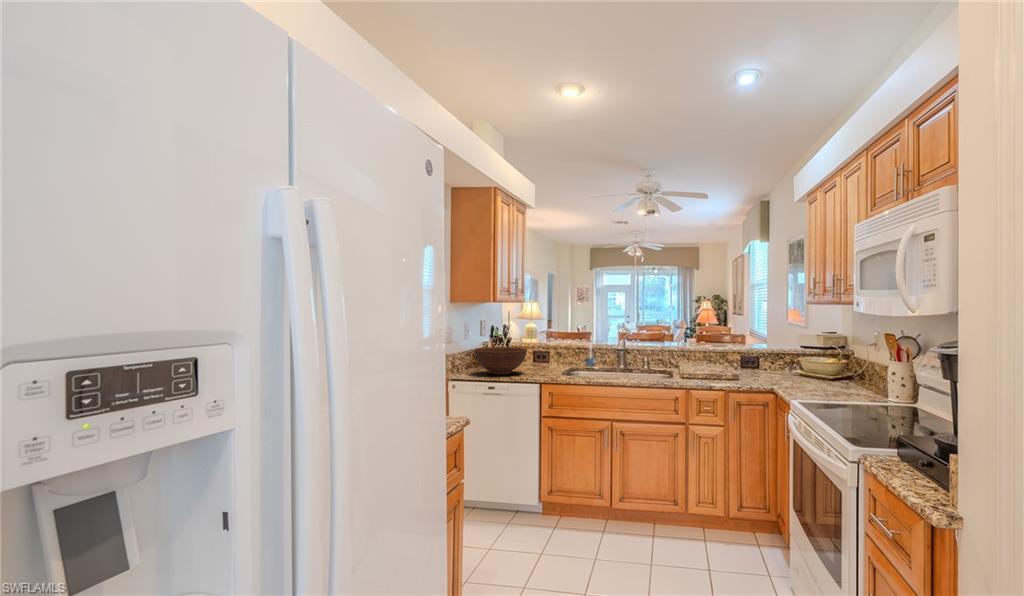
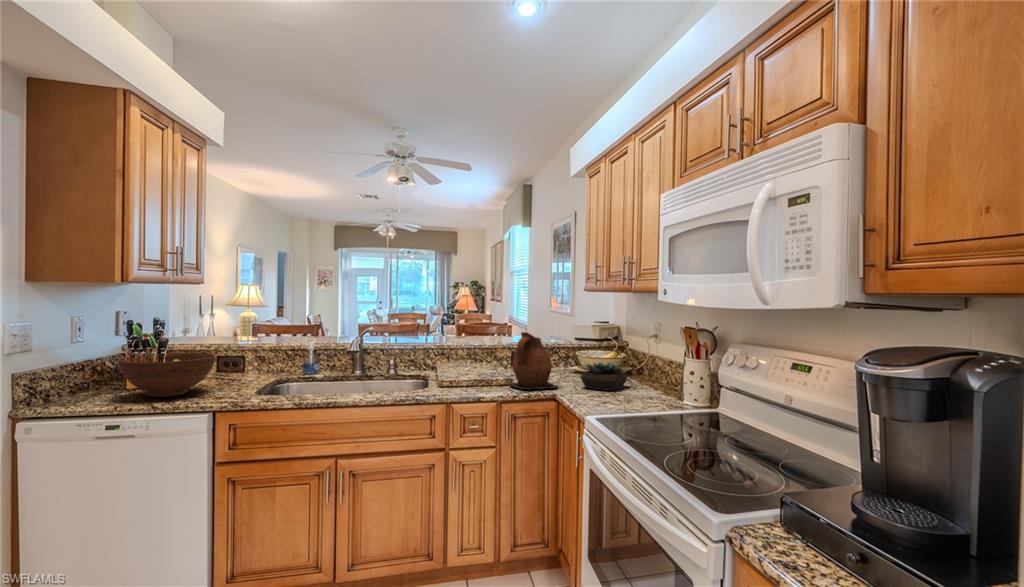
ceramic pitcher: none [735,338,779,384] -> present [511,332,558,389]
succulent plant: none [798,365,843,388] -> present [580,363,628,391]

